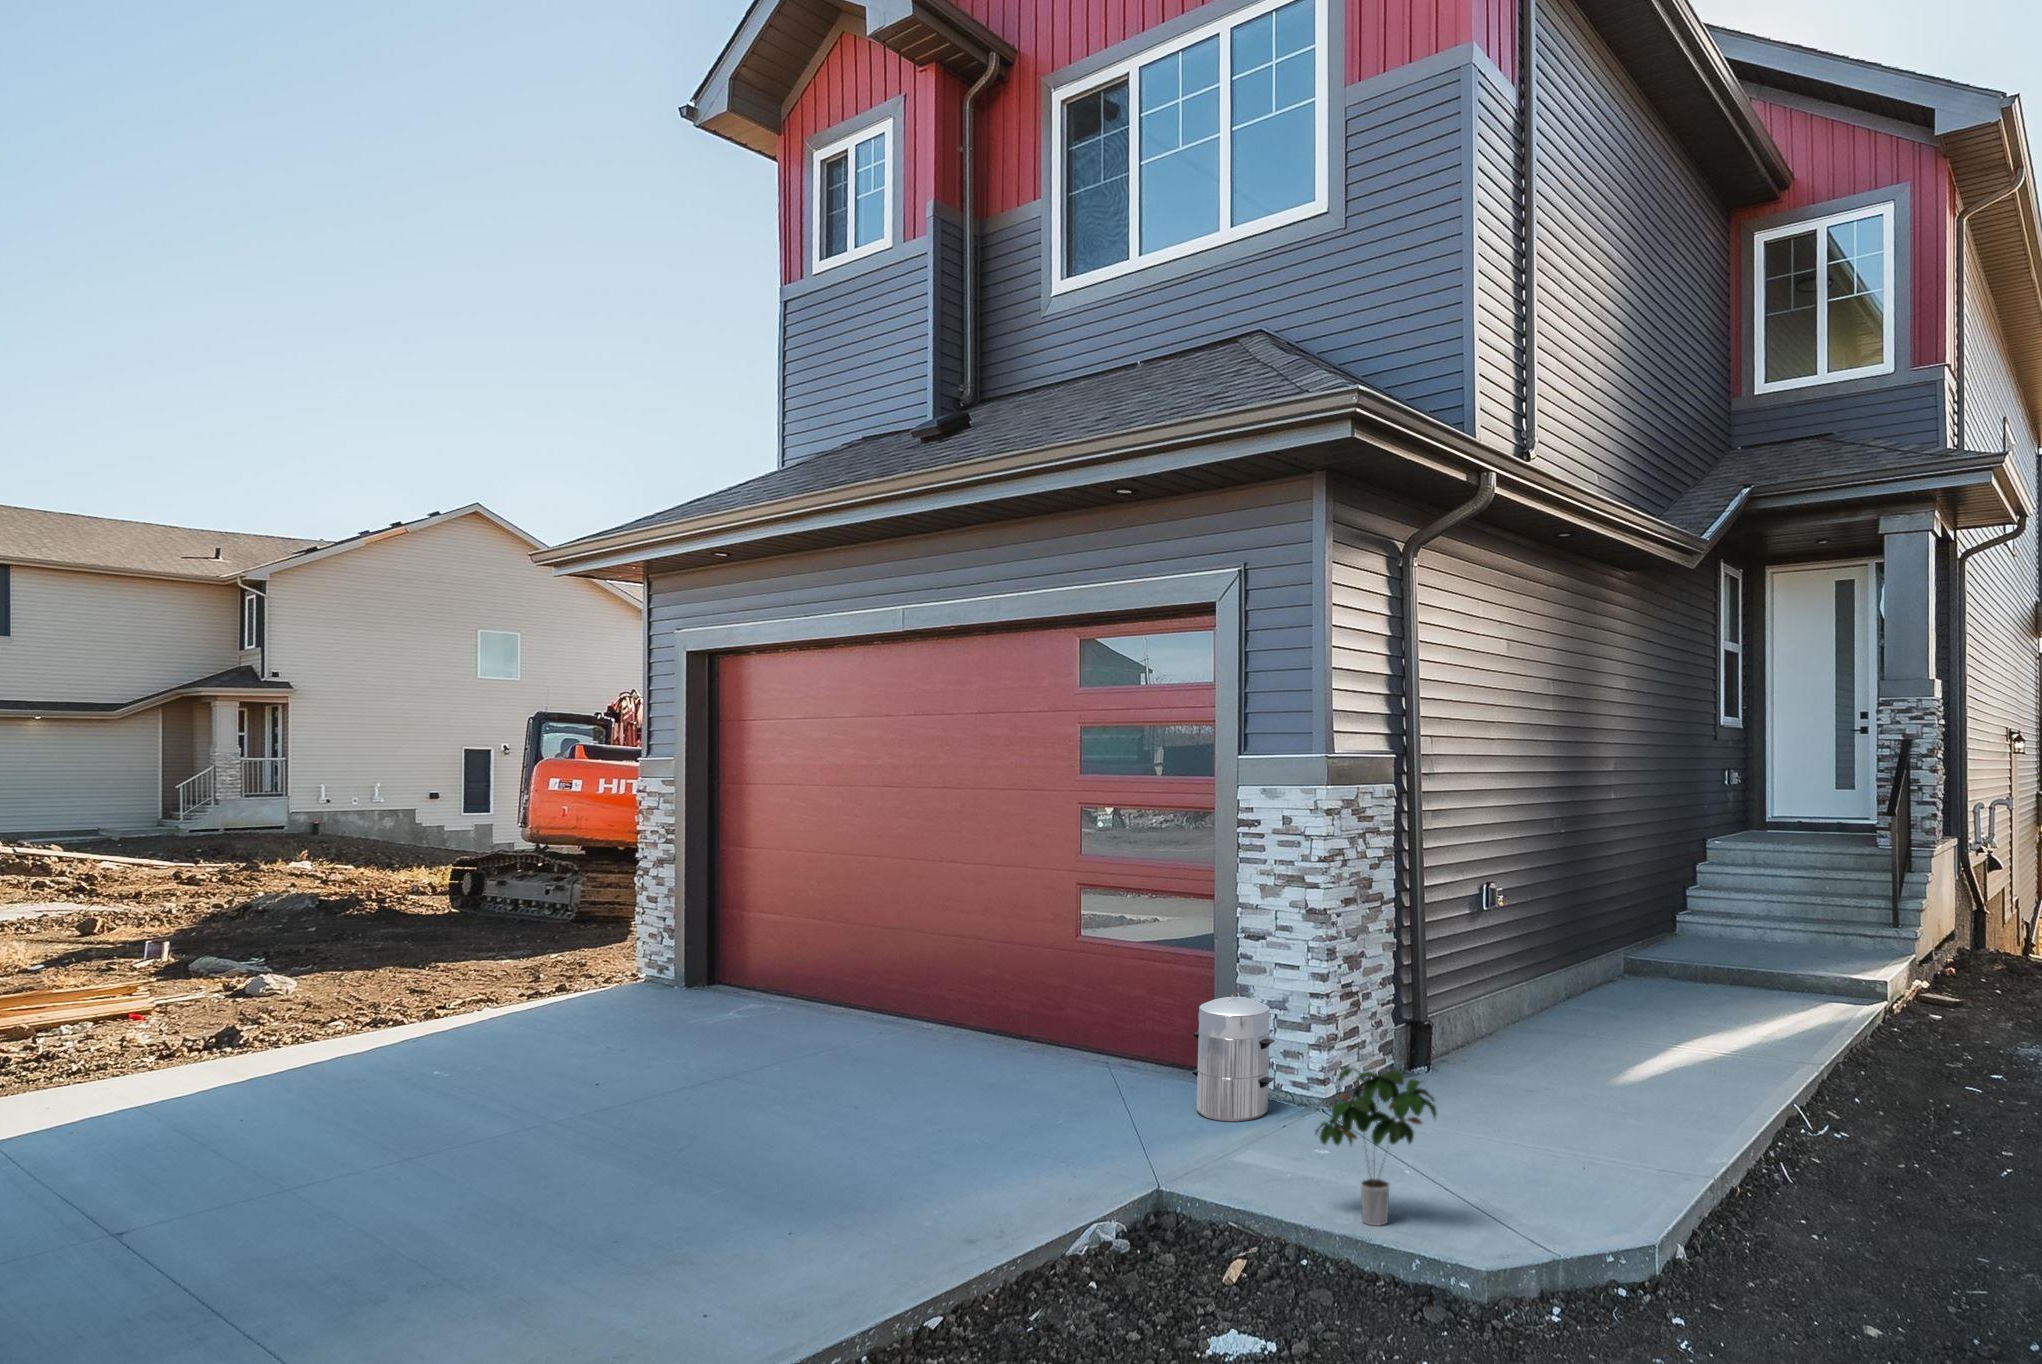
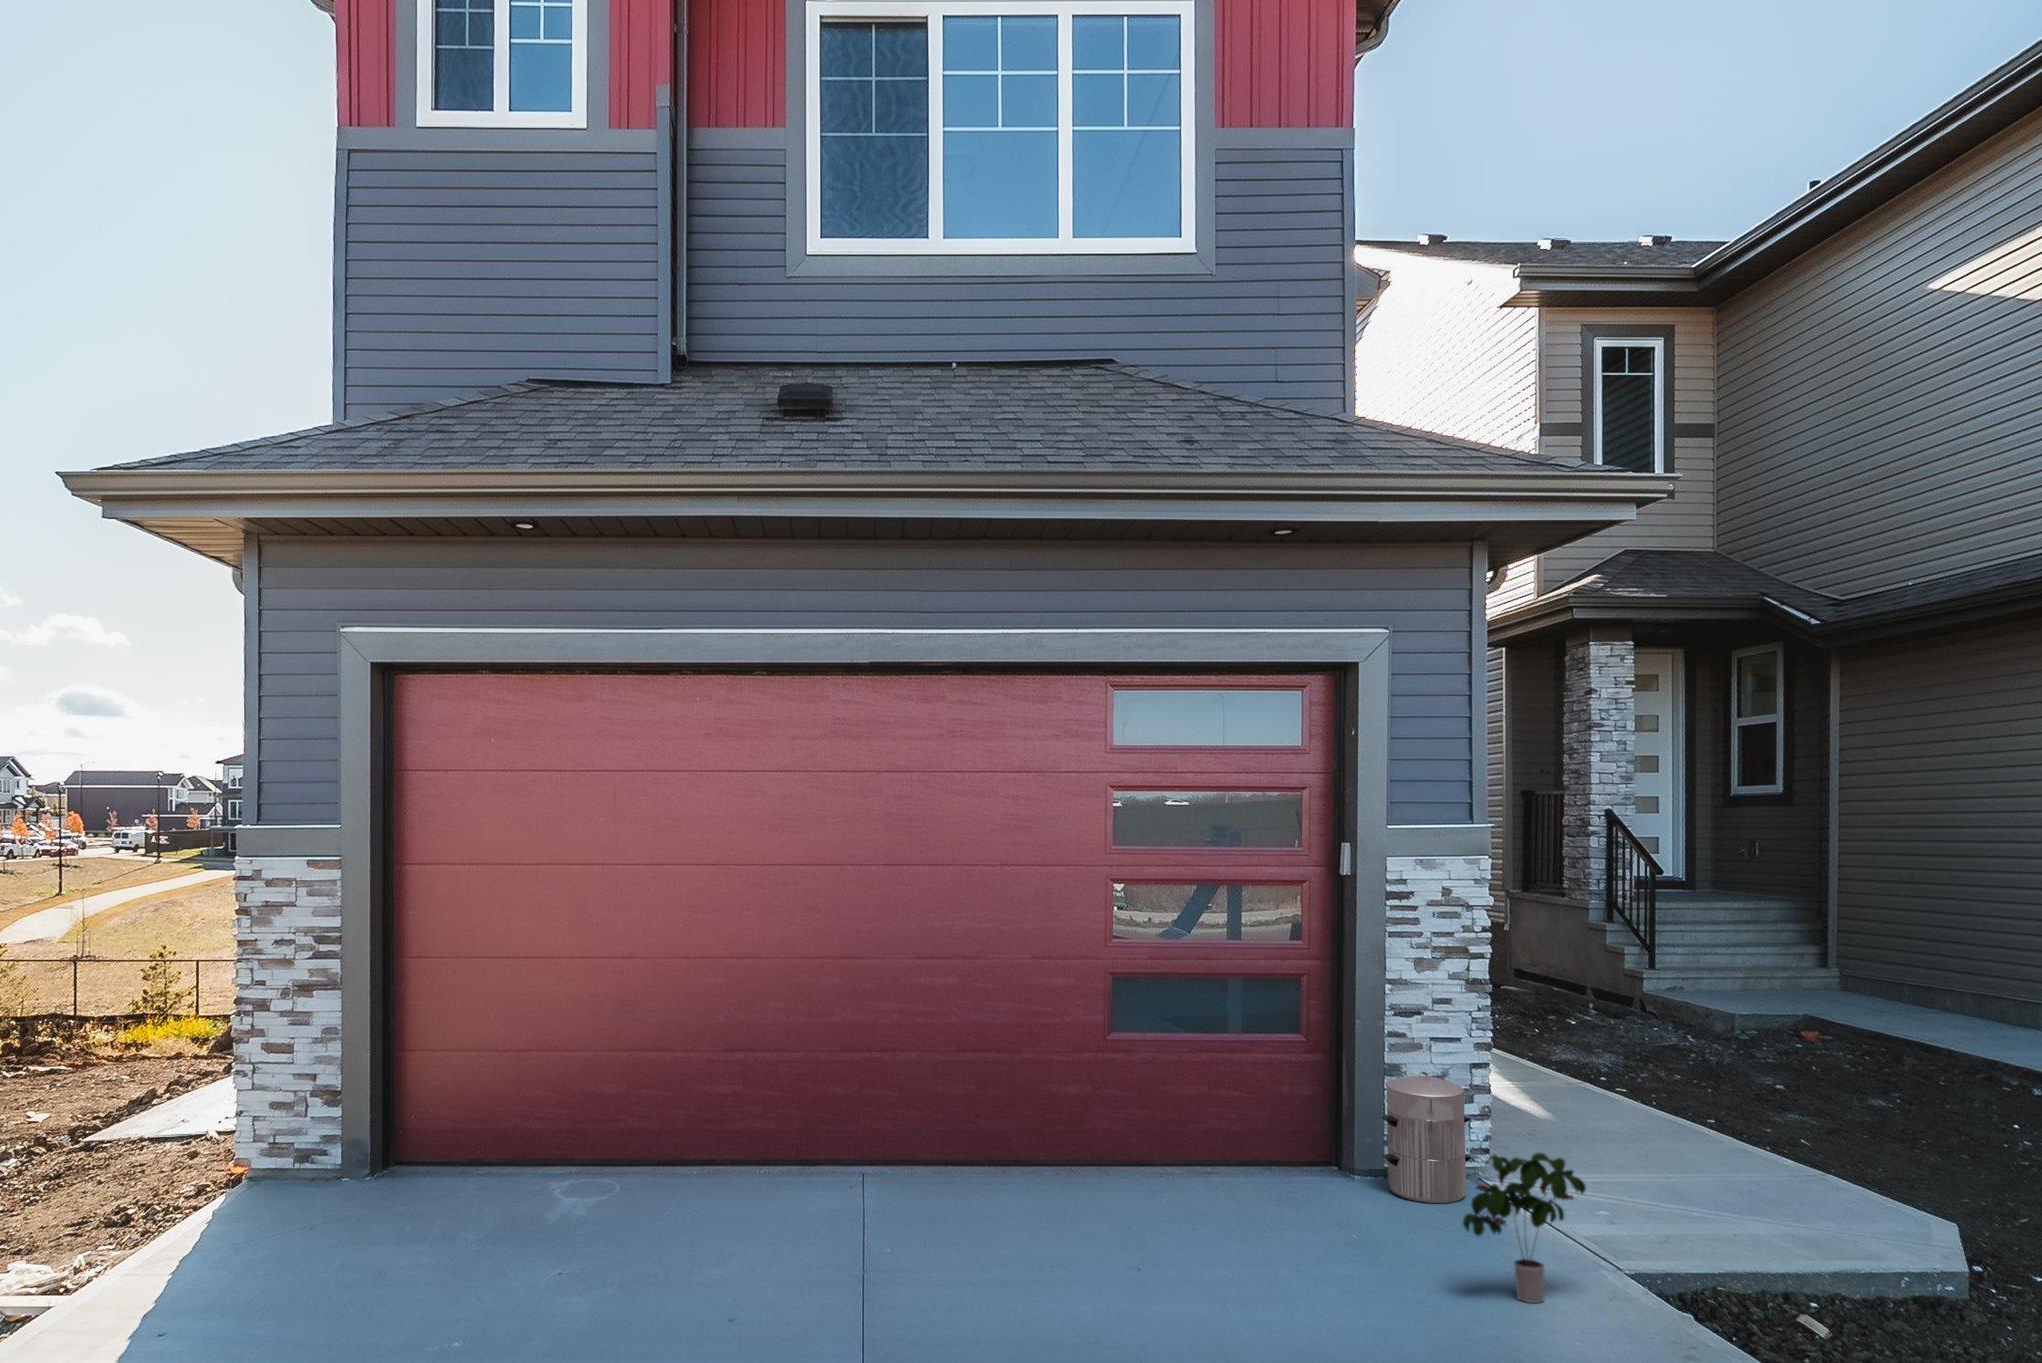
potted plant: present [1315,1067,1437,1226] -> present [1463,1153,1586,1303]

